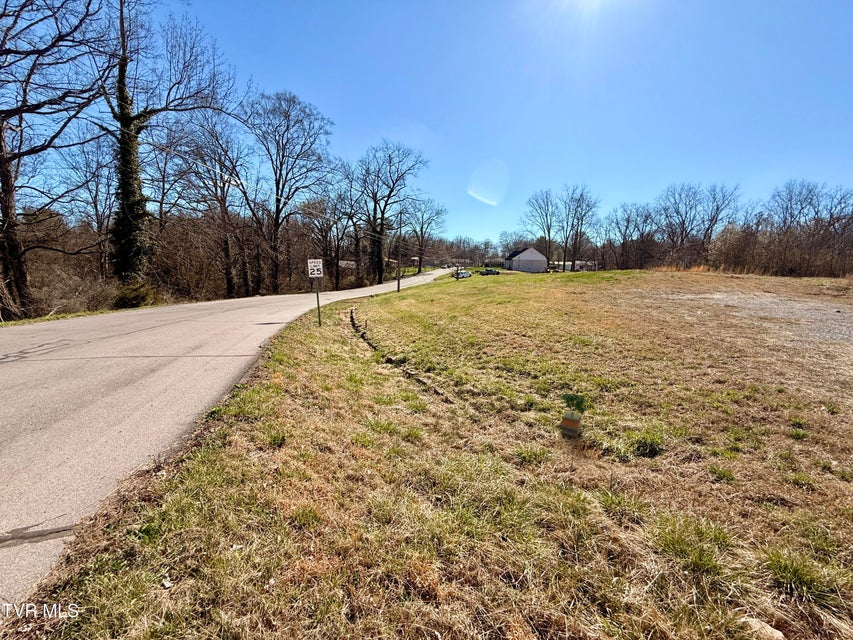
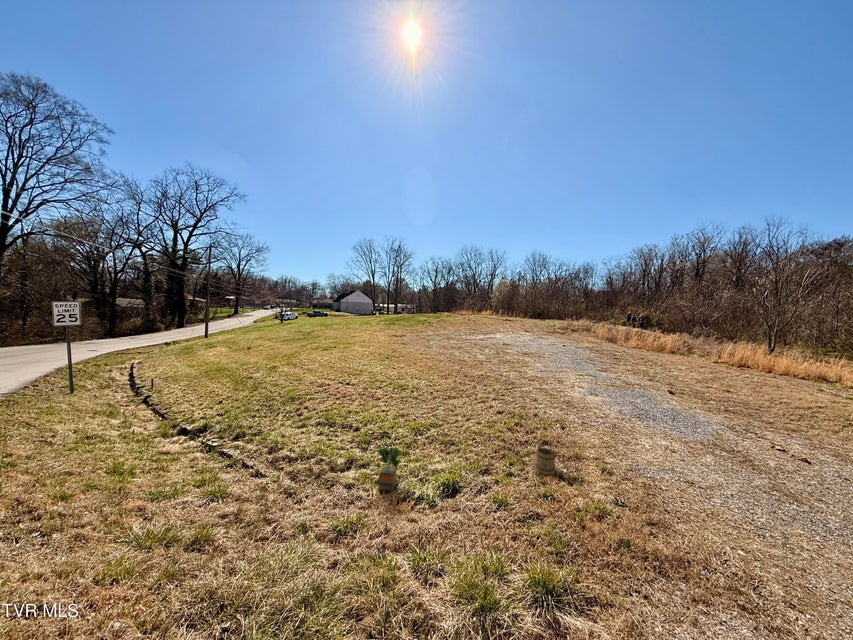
bucket: none [786,420,827,466] -> present [536,441,555,475]

